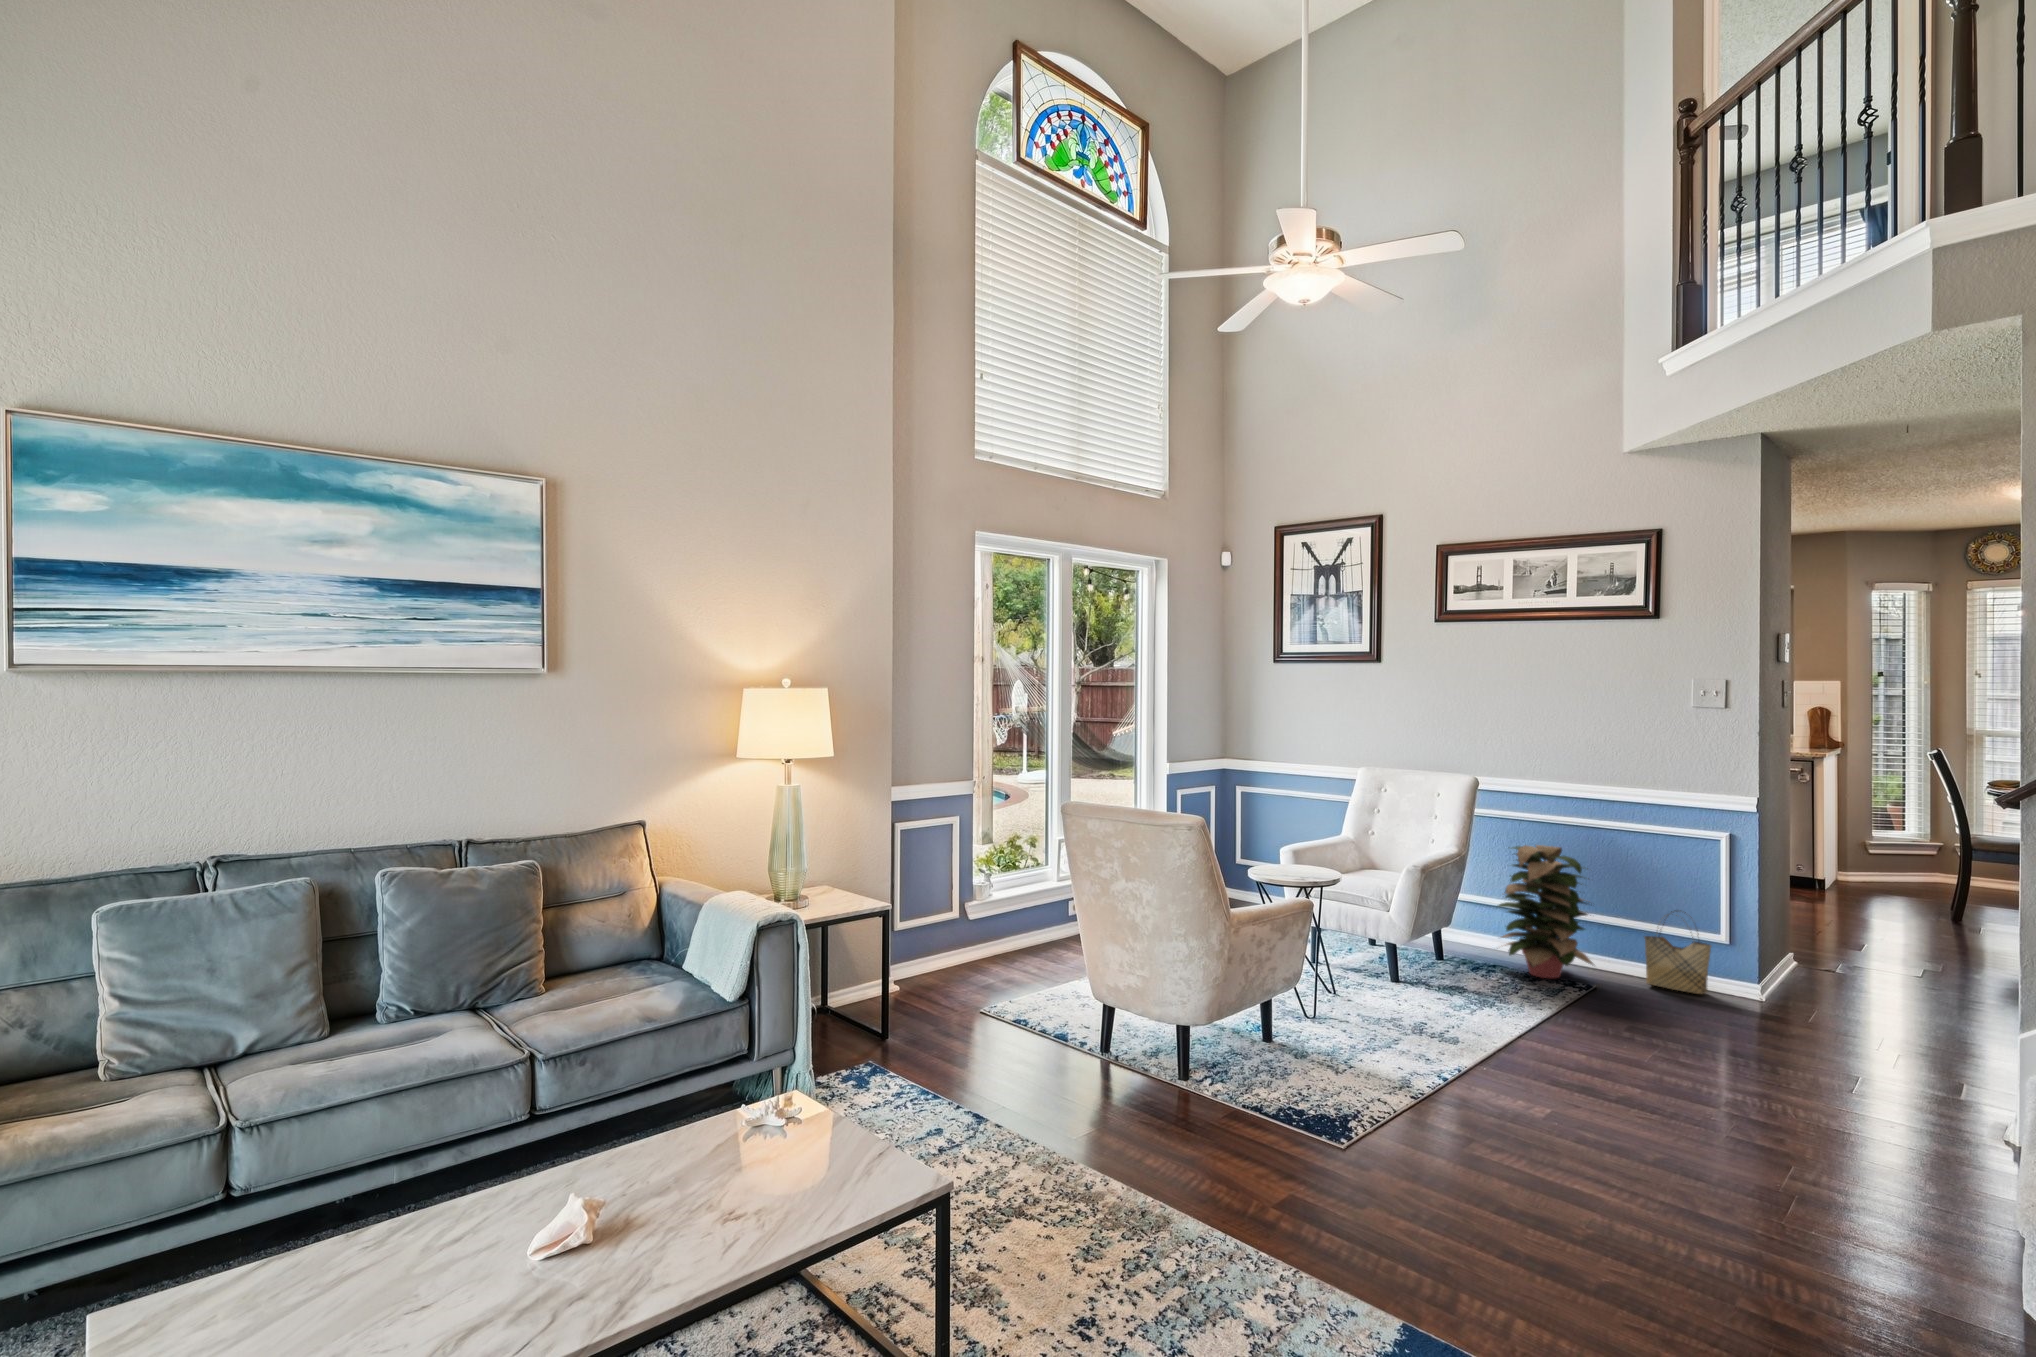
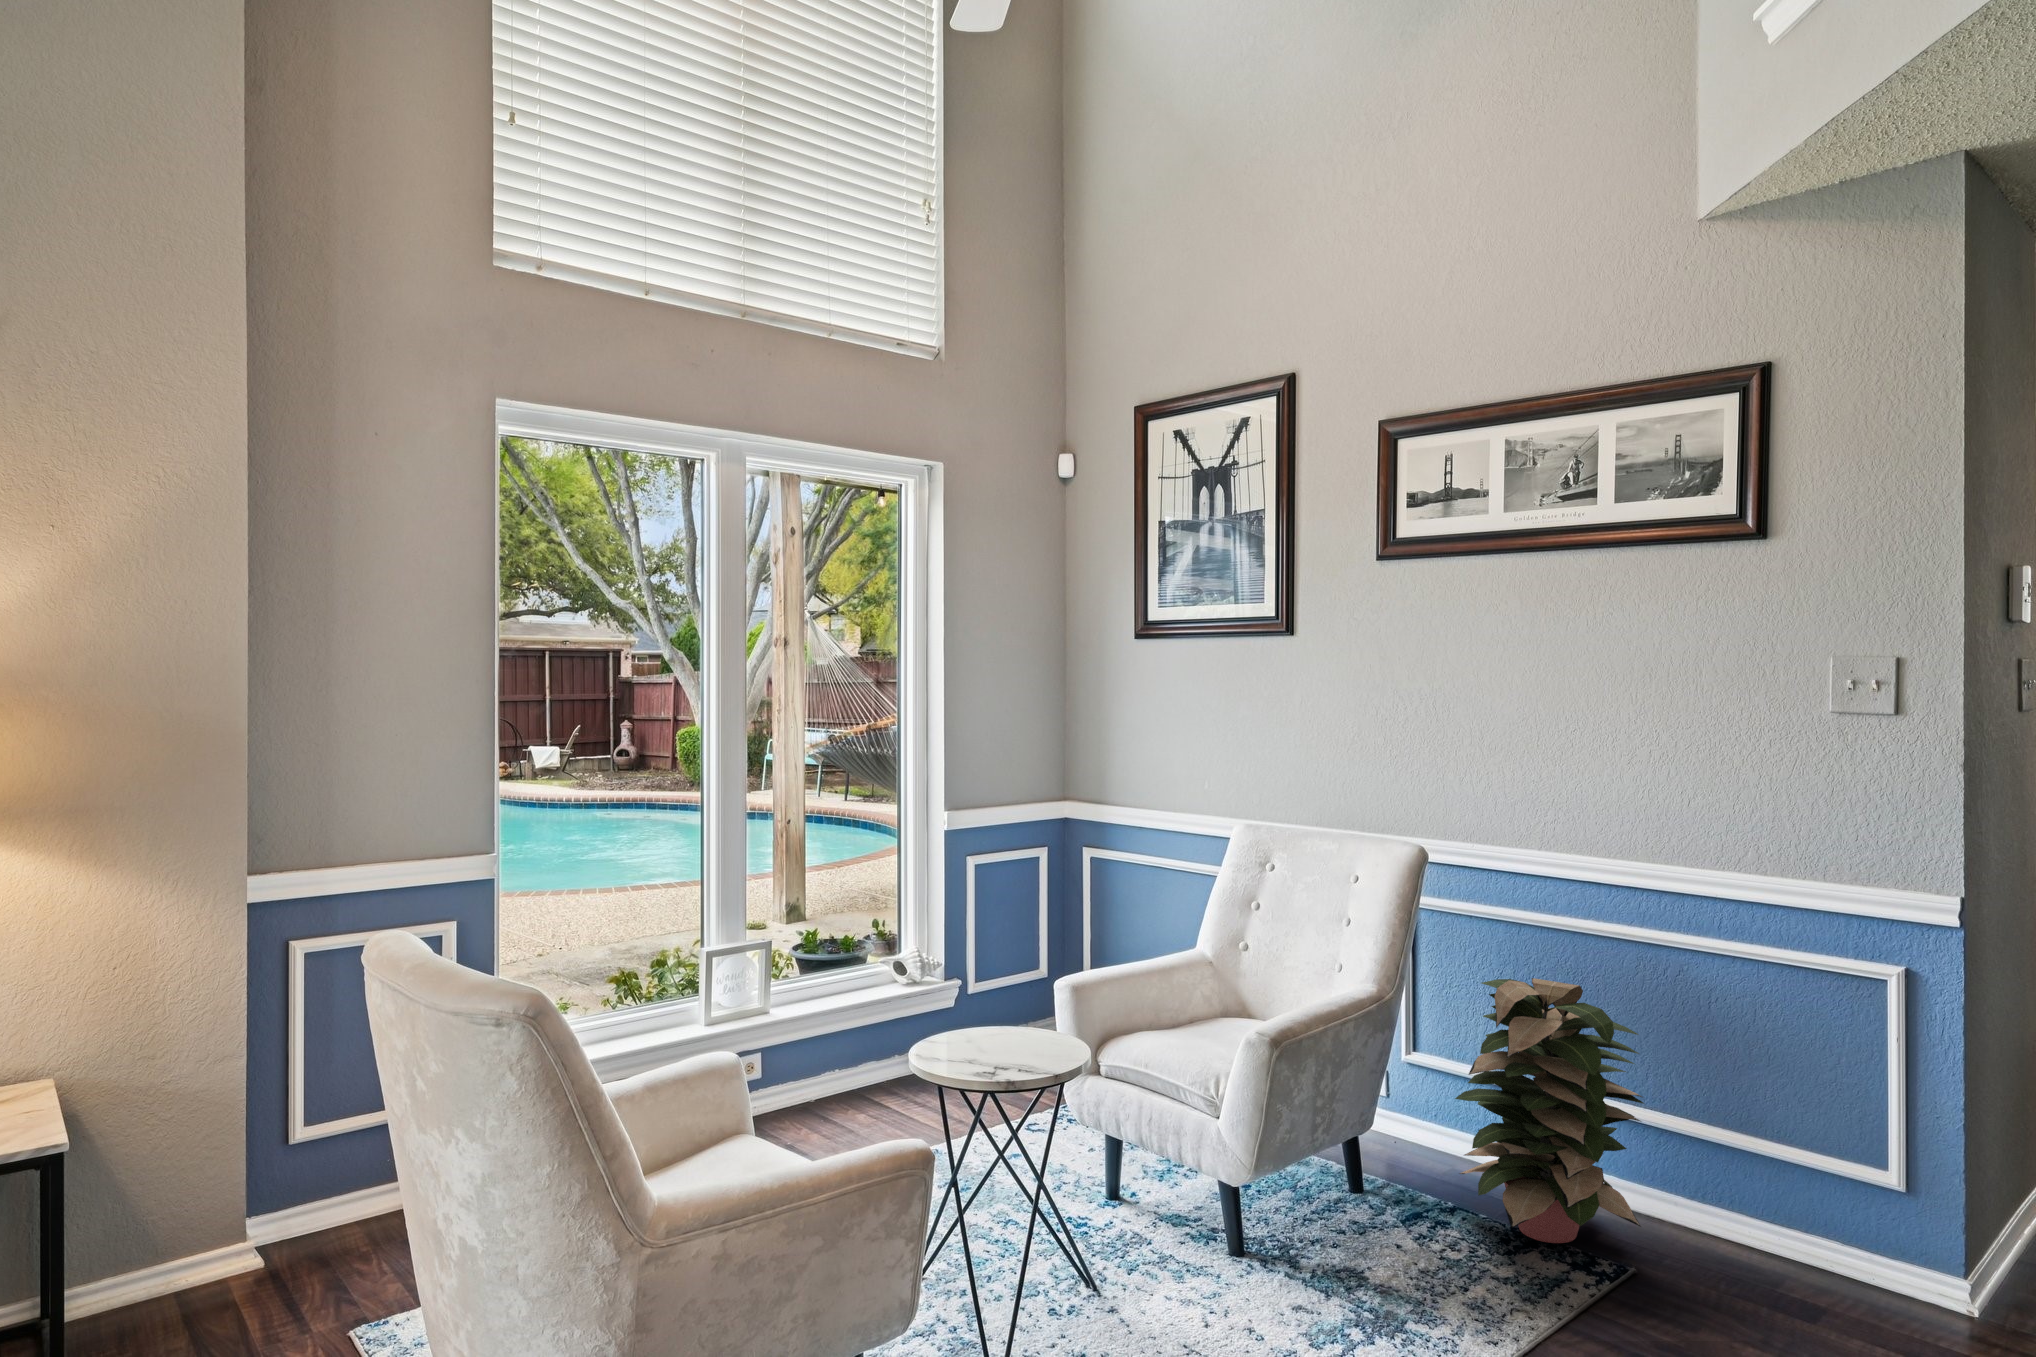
woven basket: present [1644,912,1711,994] -> none [1735,1117,1869,1297]

